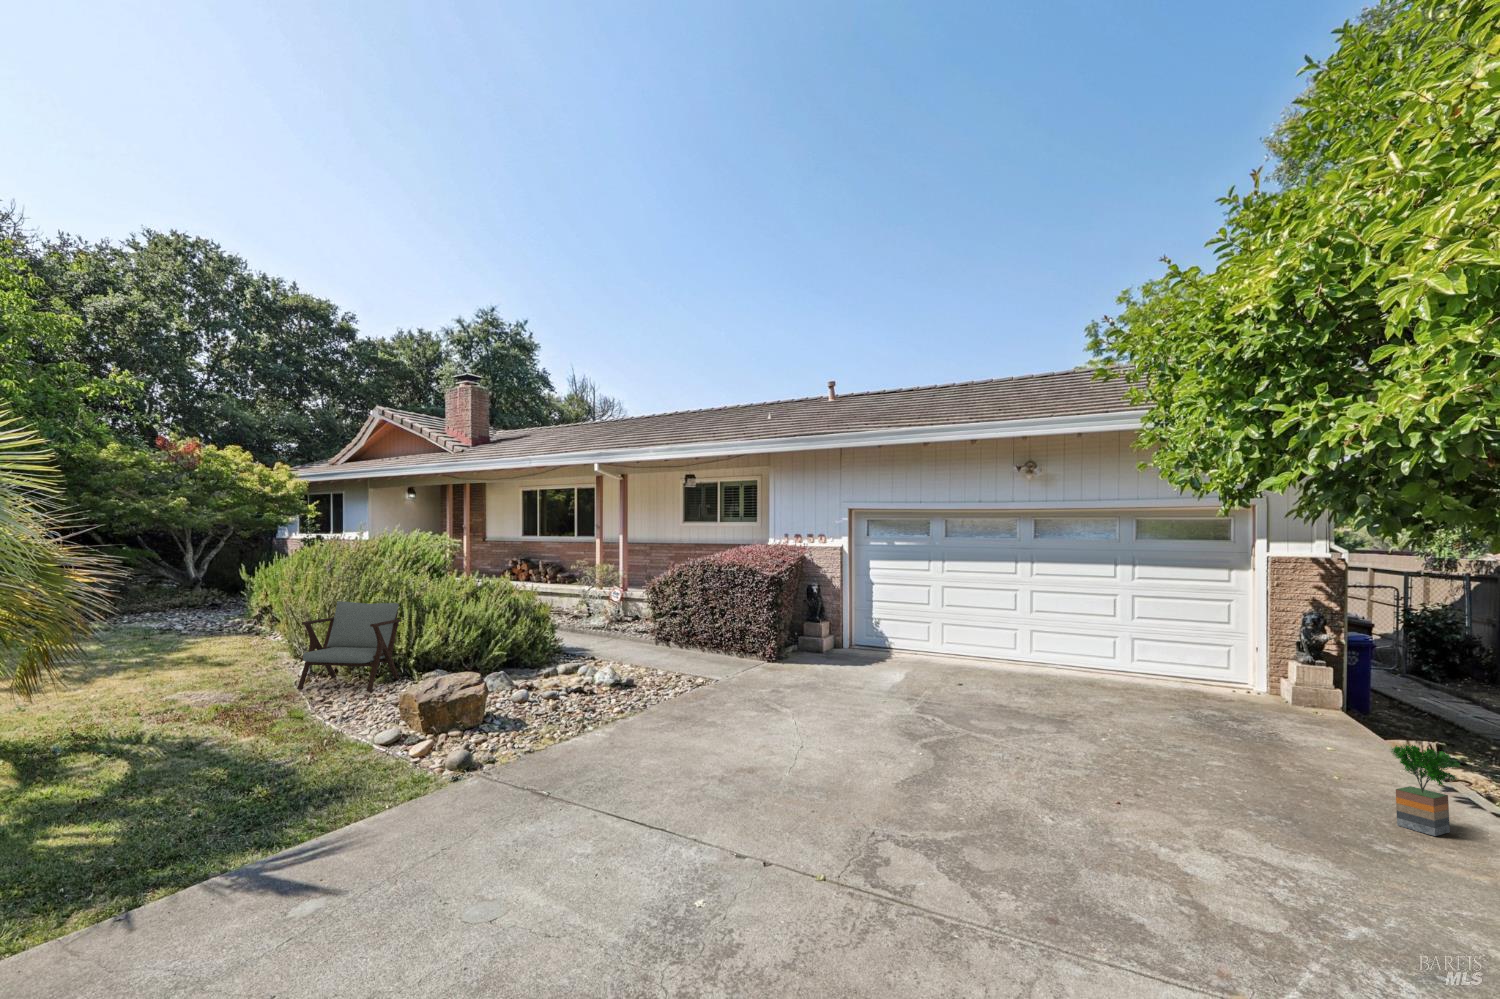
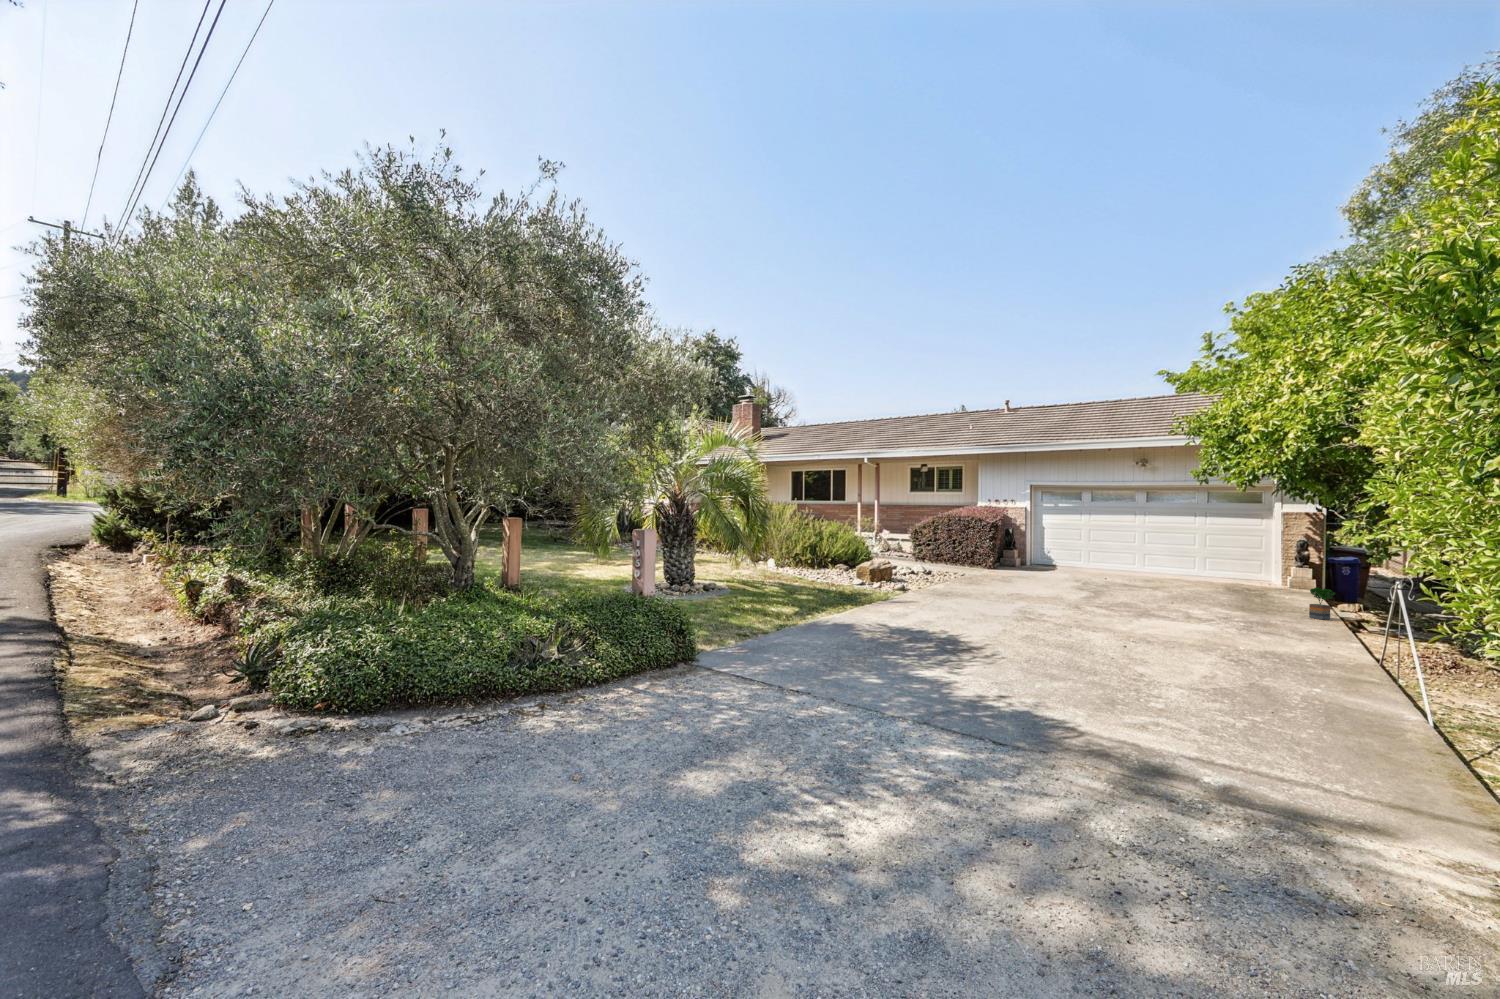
lounge chair: present [297,601,401,691] -> none [792,536,825,576]

